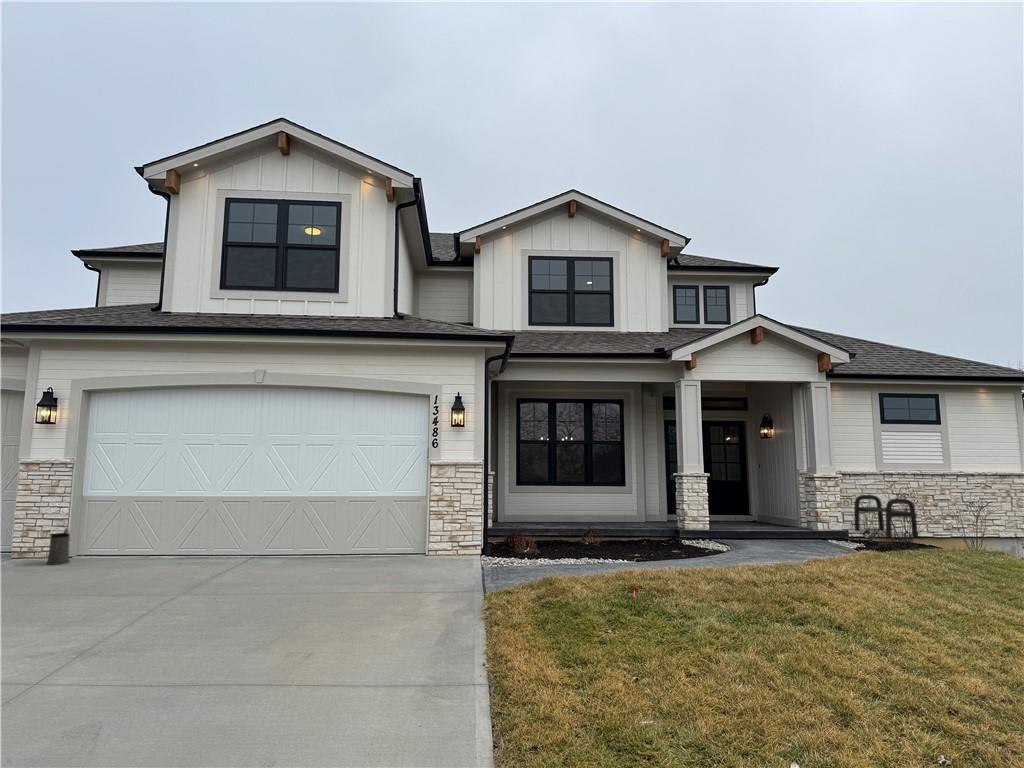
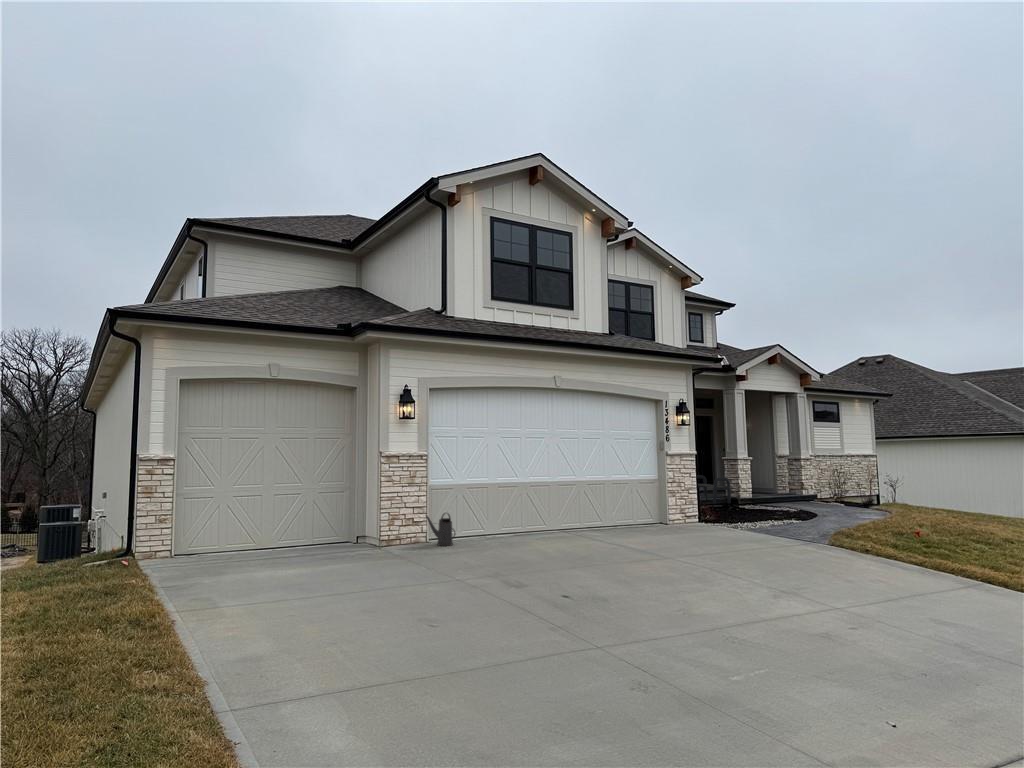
bench: present [854,495,918,537] -> present [696,475,731,504]

